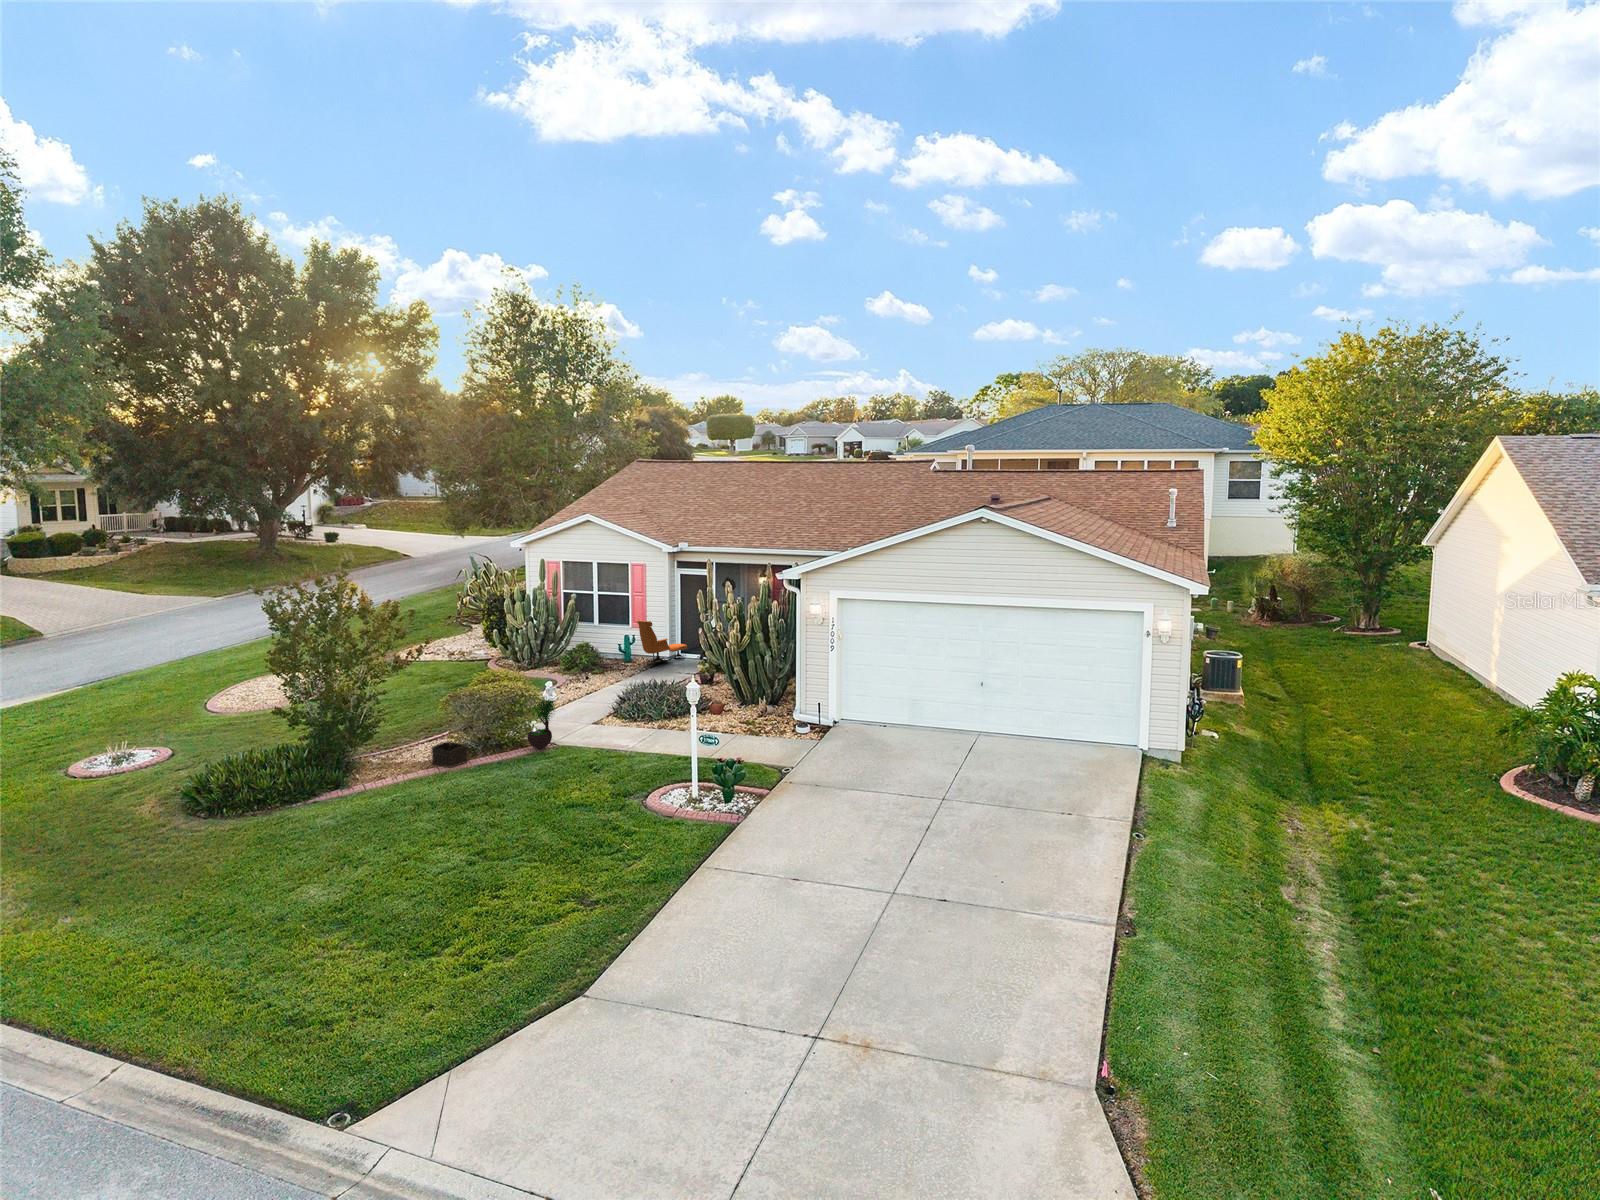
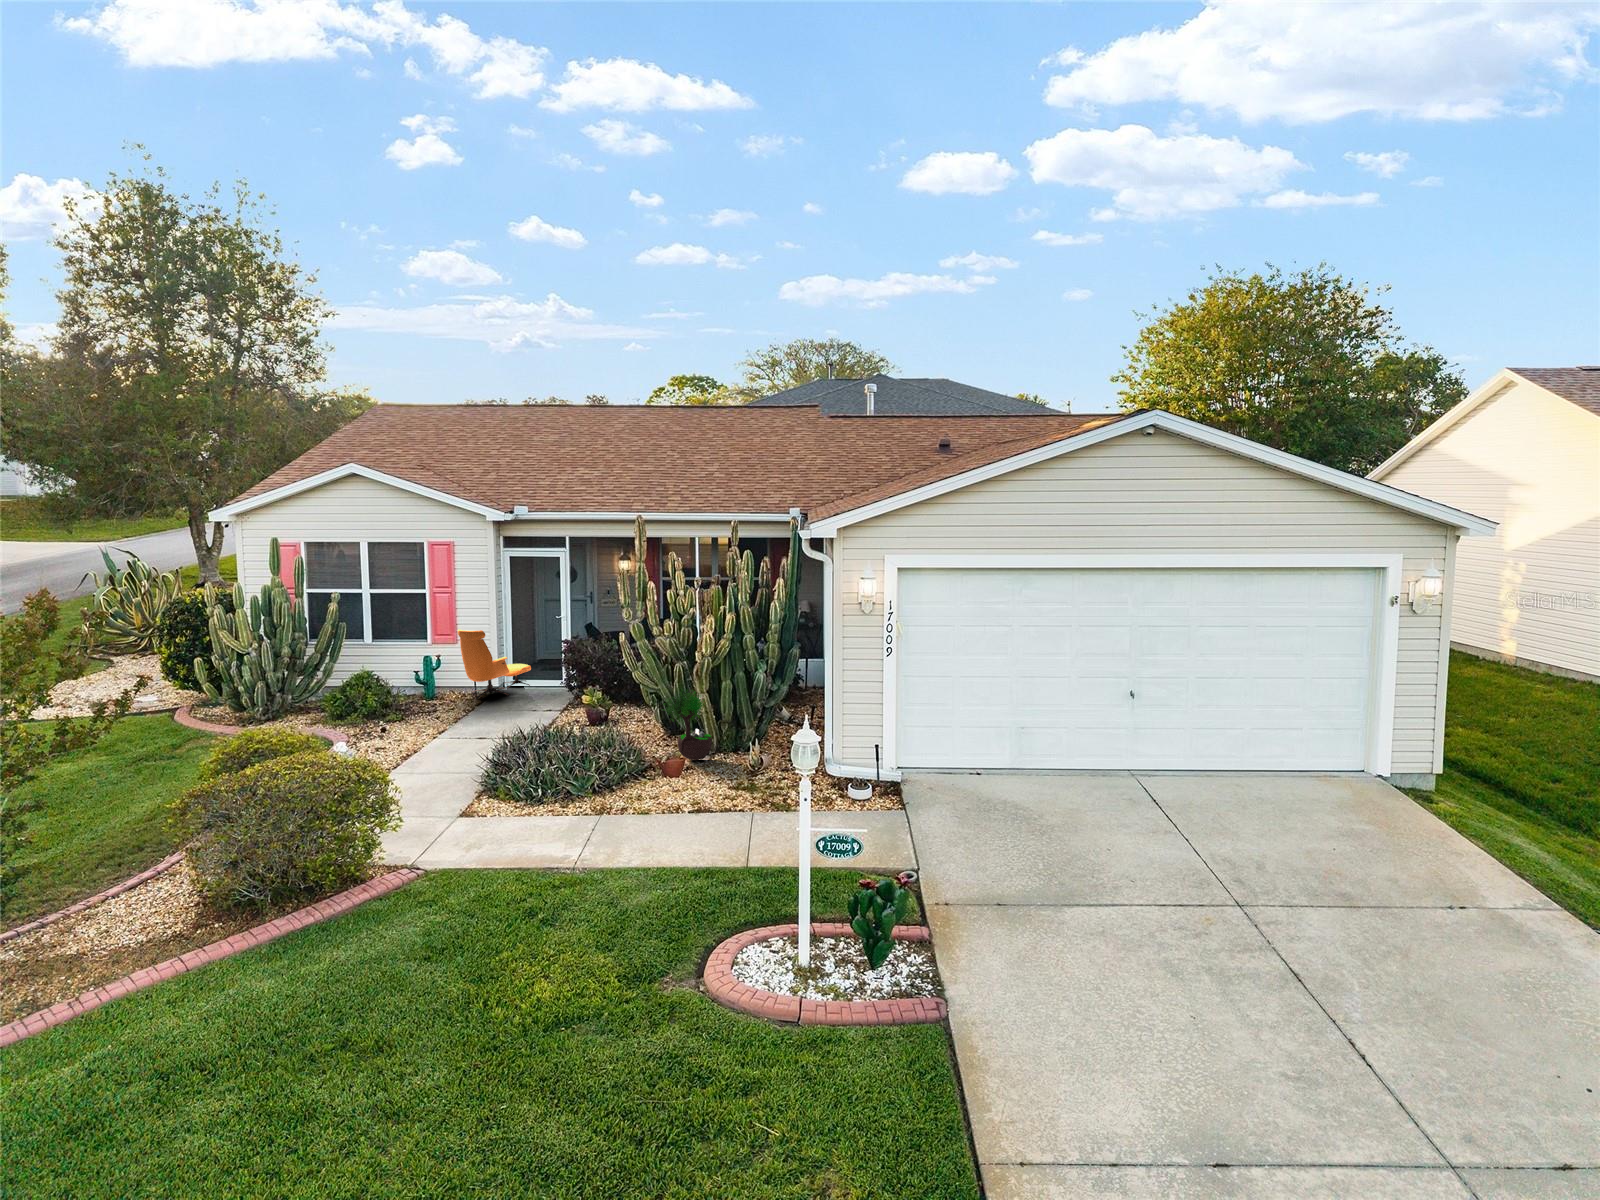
potted tree: present [528,699,556,748] -> present [663,690,712,760]
basket: present [431,741,468,767] -> none [156,889,246,954]

